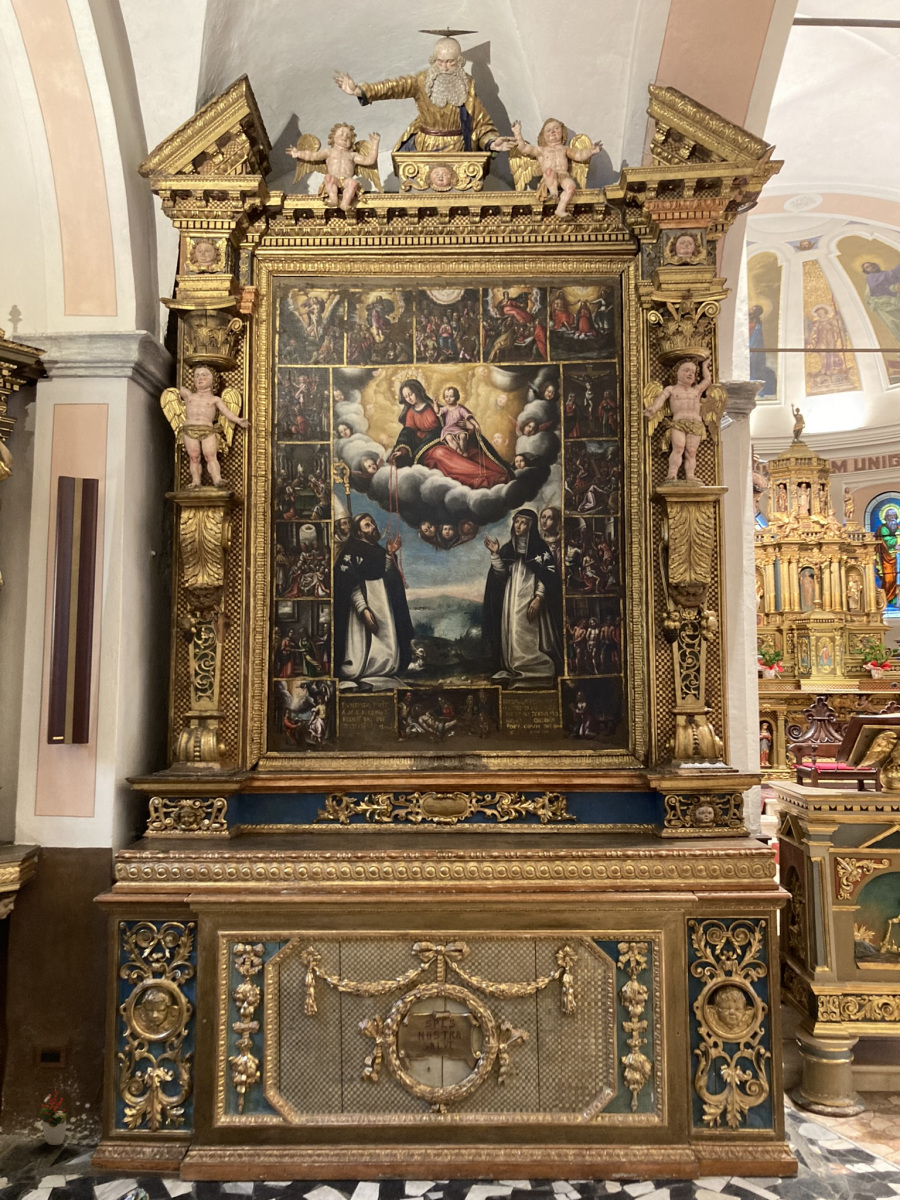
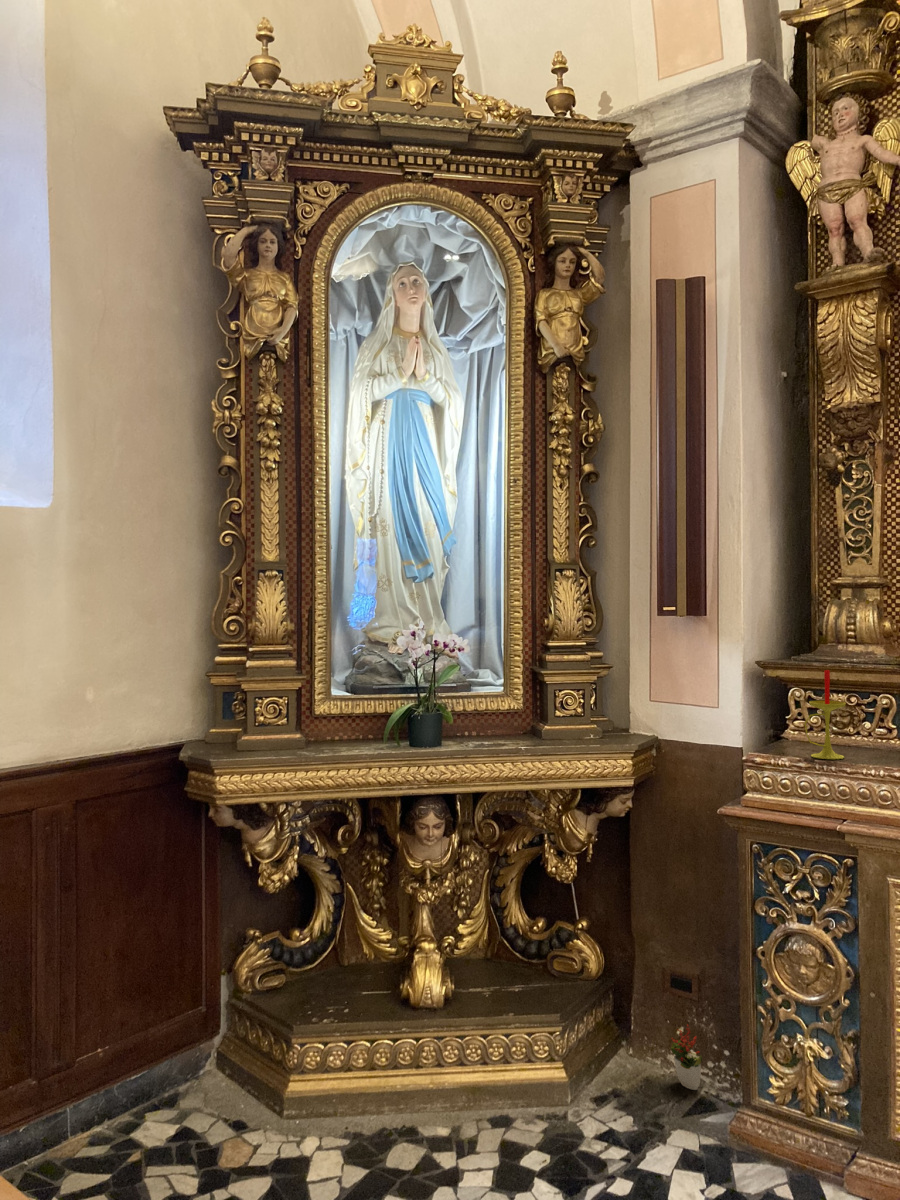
candle: none [162,781,193,850] -> present [804,670,846,759]

